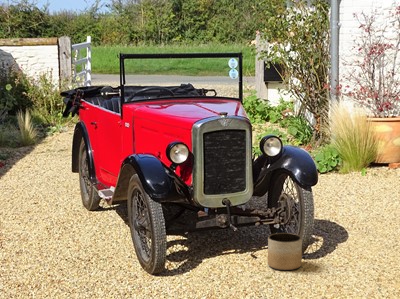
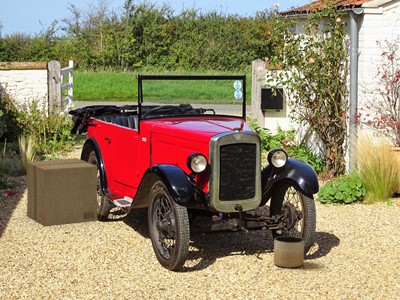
cardboard box: none [16,142,91,216] -> present [26,158,98,226]

